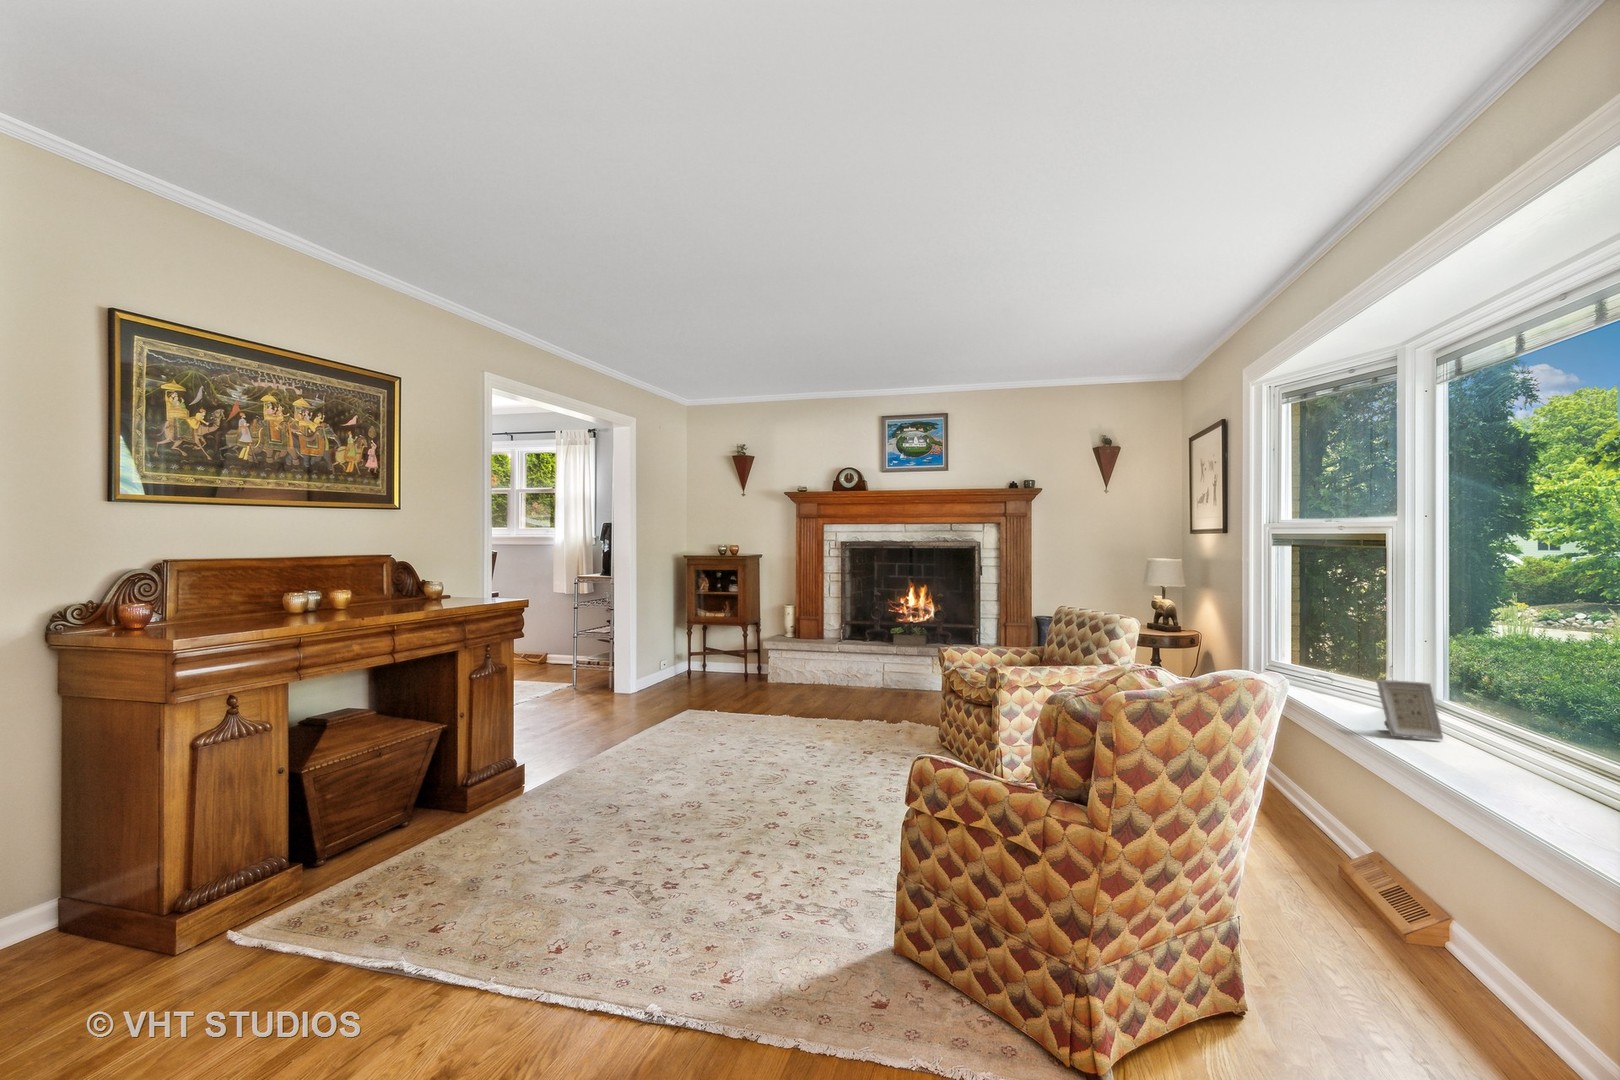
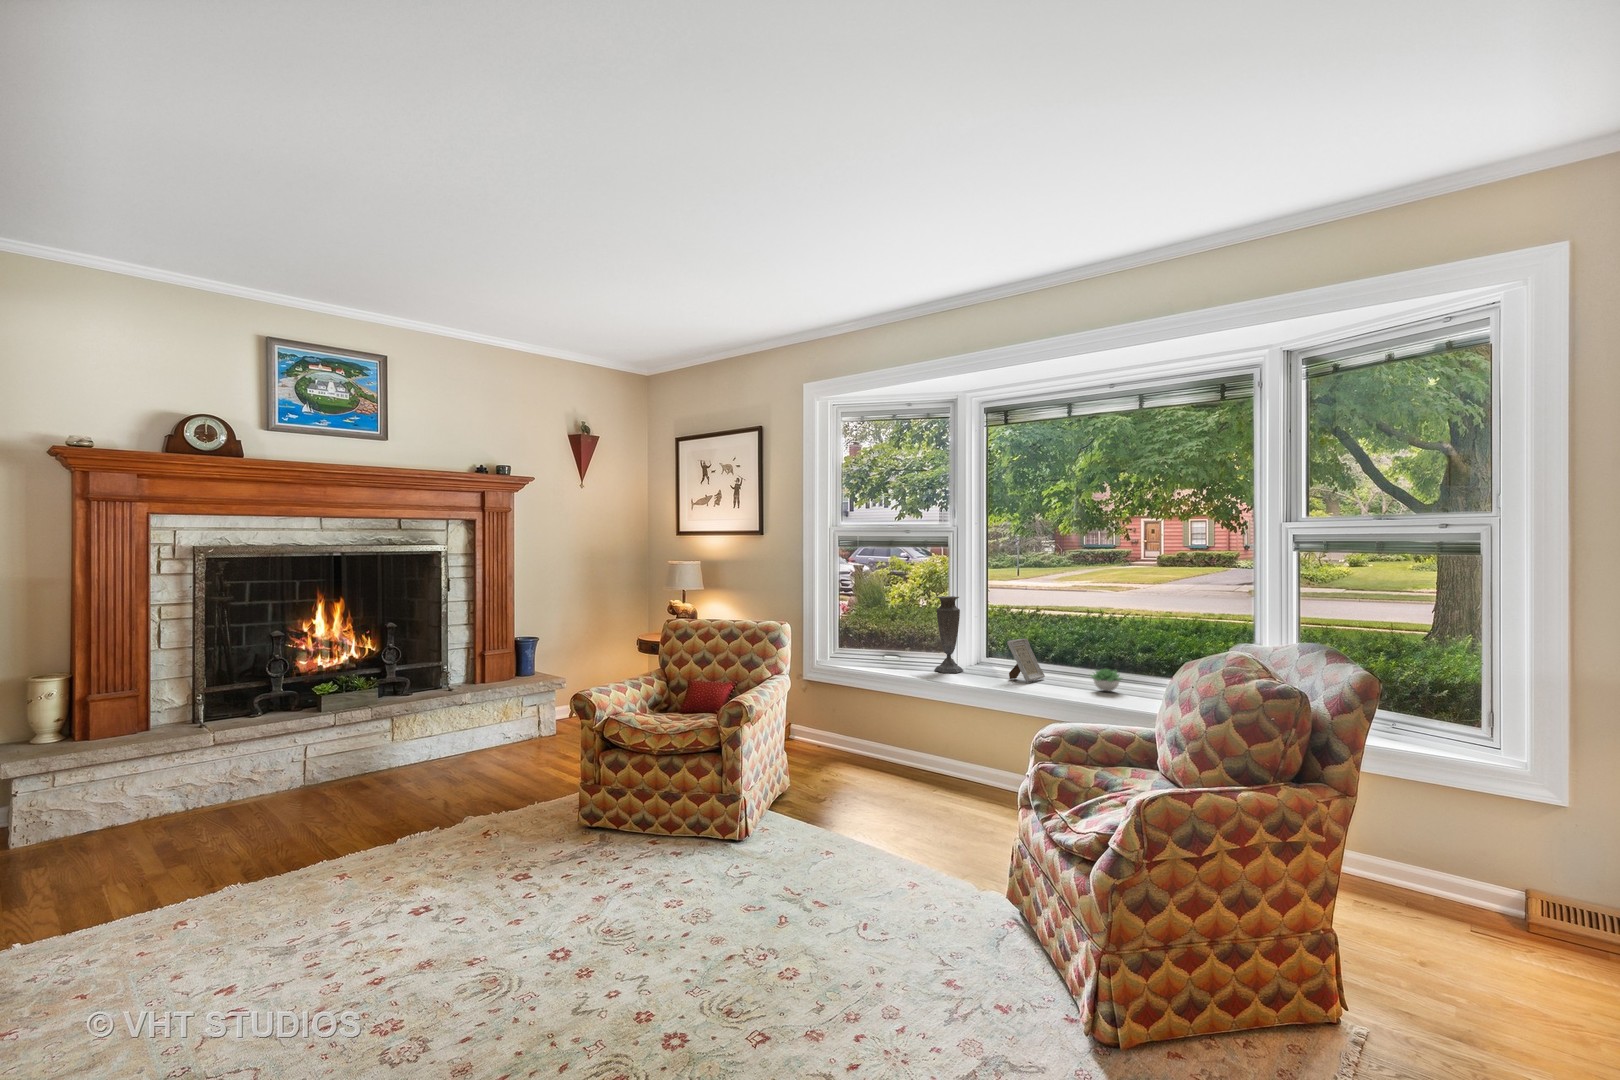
vase: none [1327,616,1367,712] -> present [935,596,963,673]
succulent plant: none [1440,736,1503,771] -> present [1091,669,1122,691]

